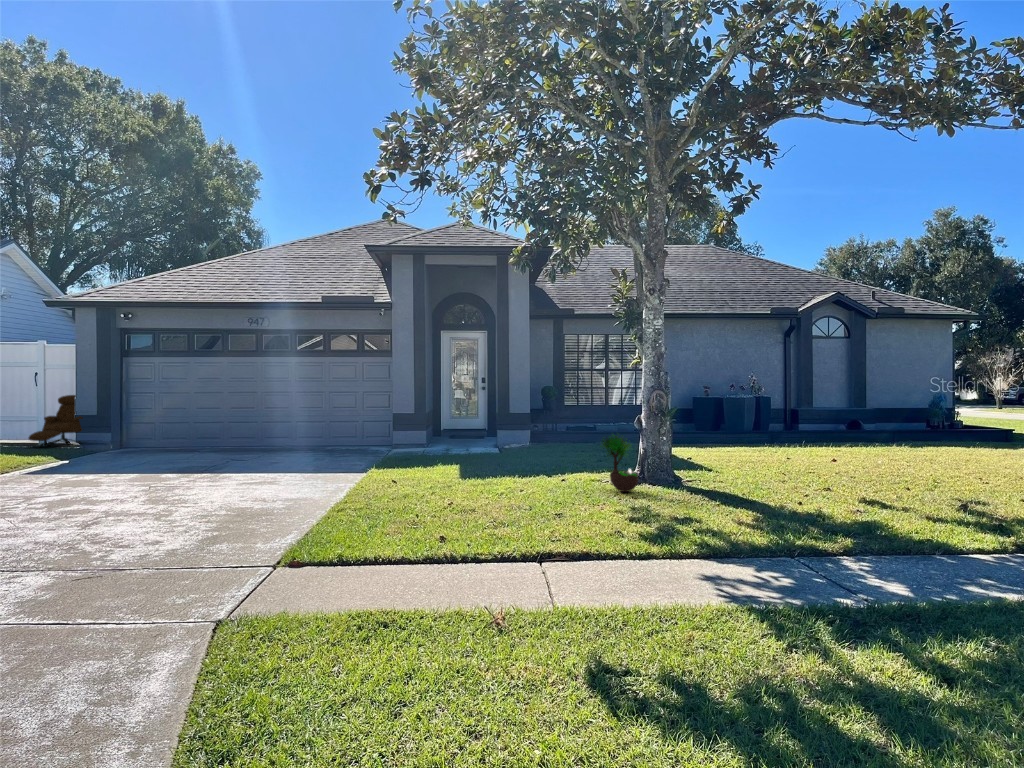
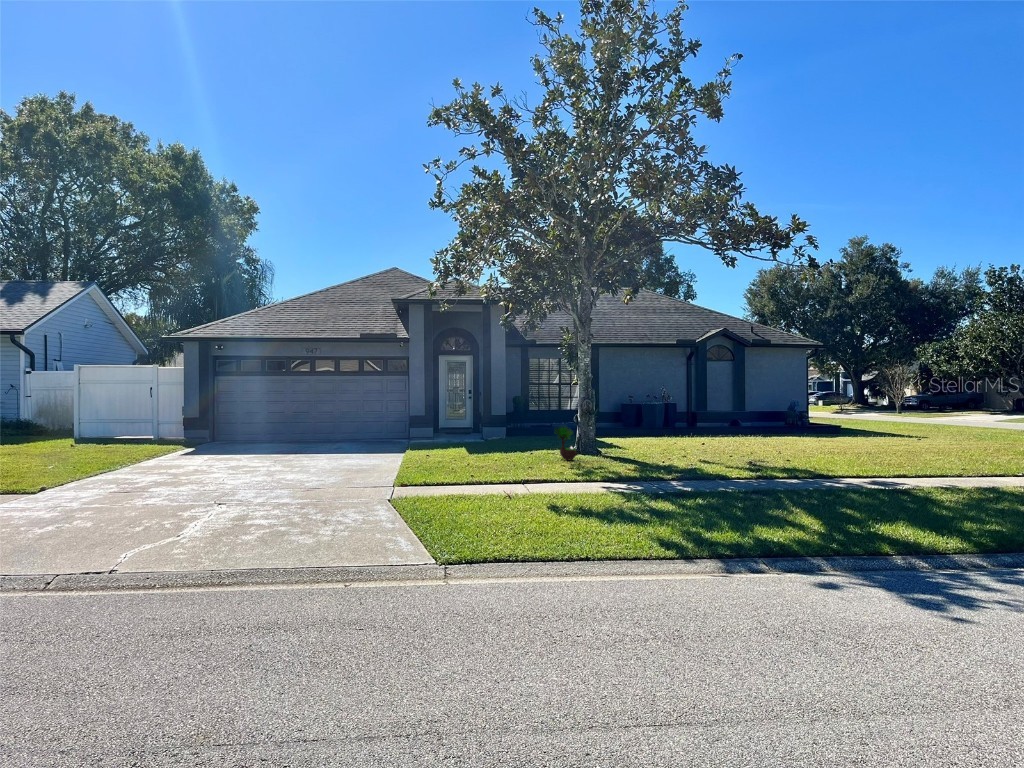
lounge chair: present [29,395,84,446] -> none [149,404,186,442]

